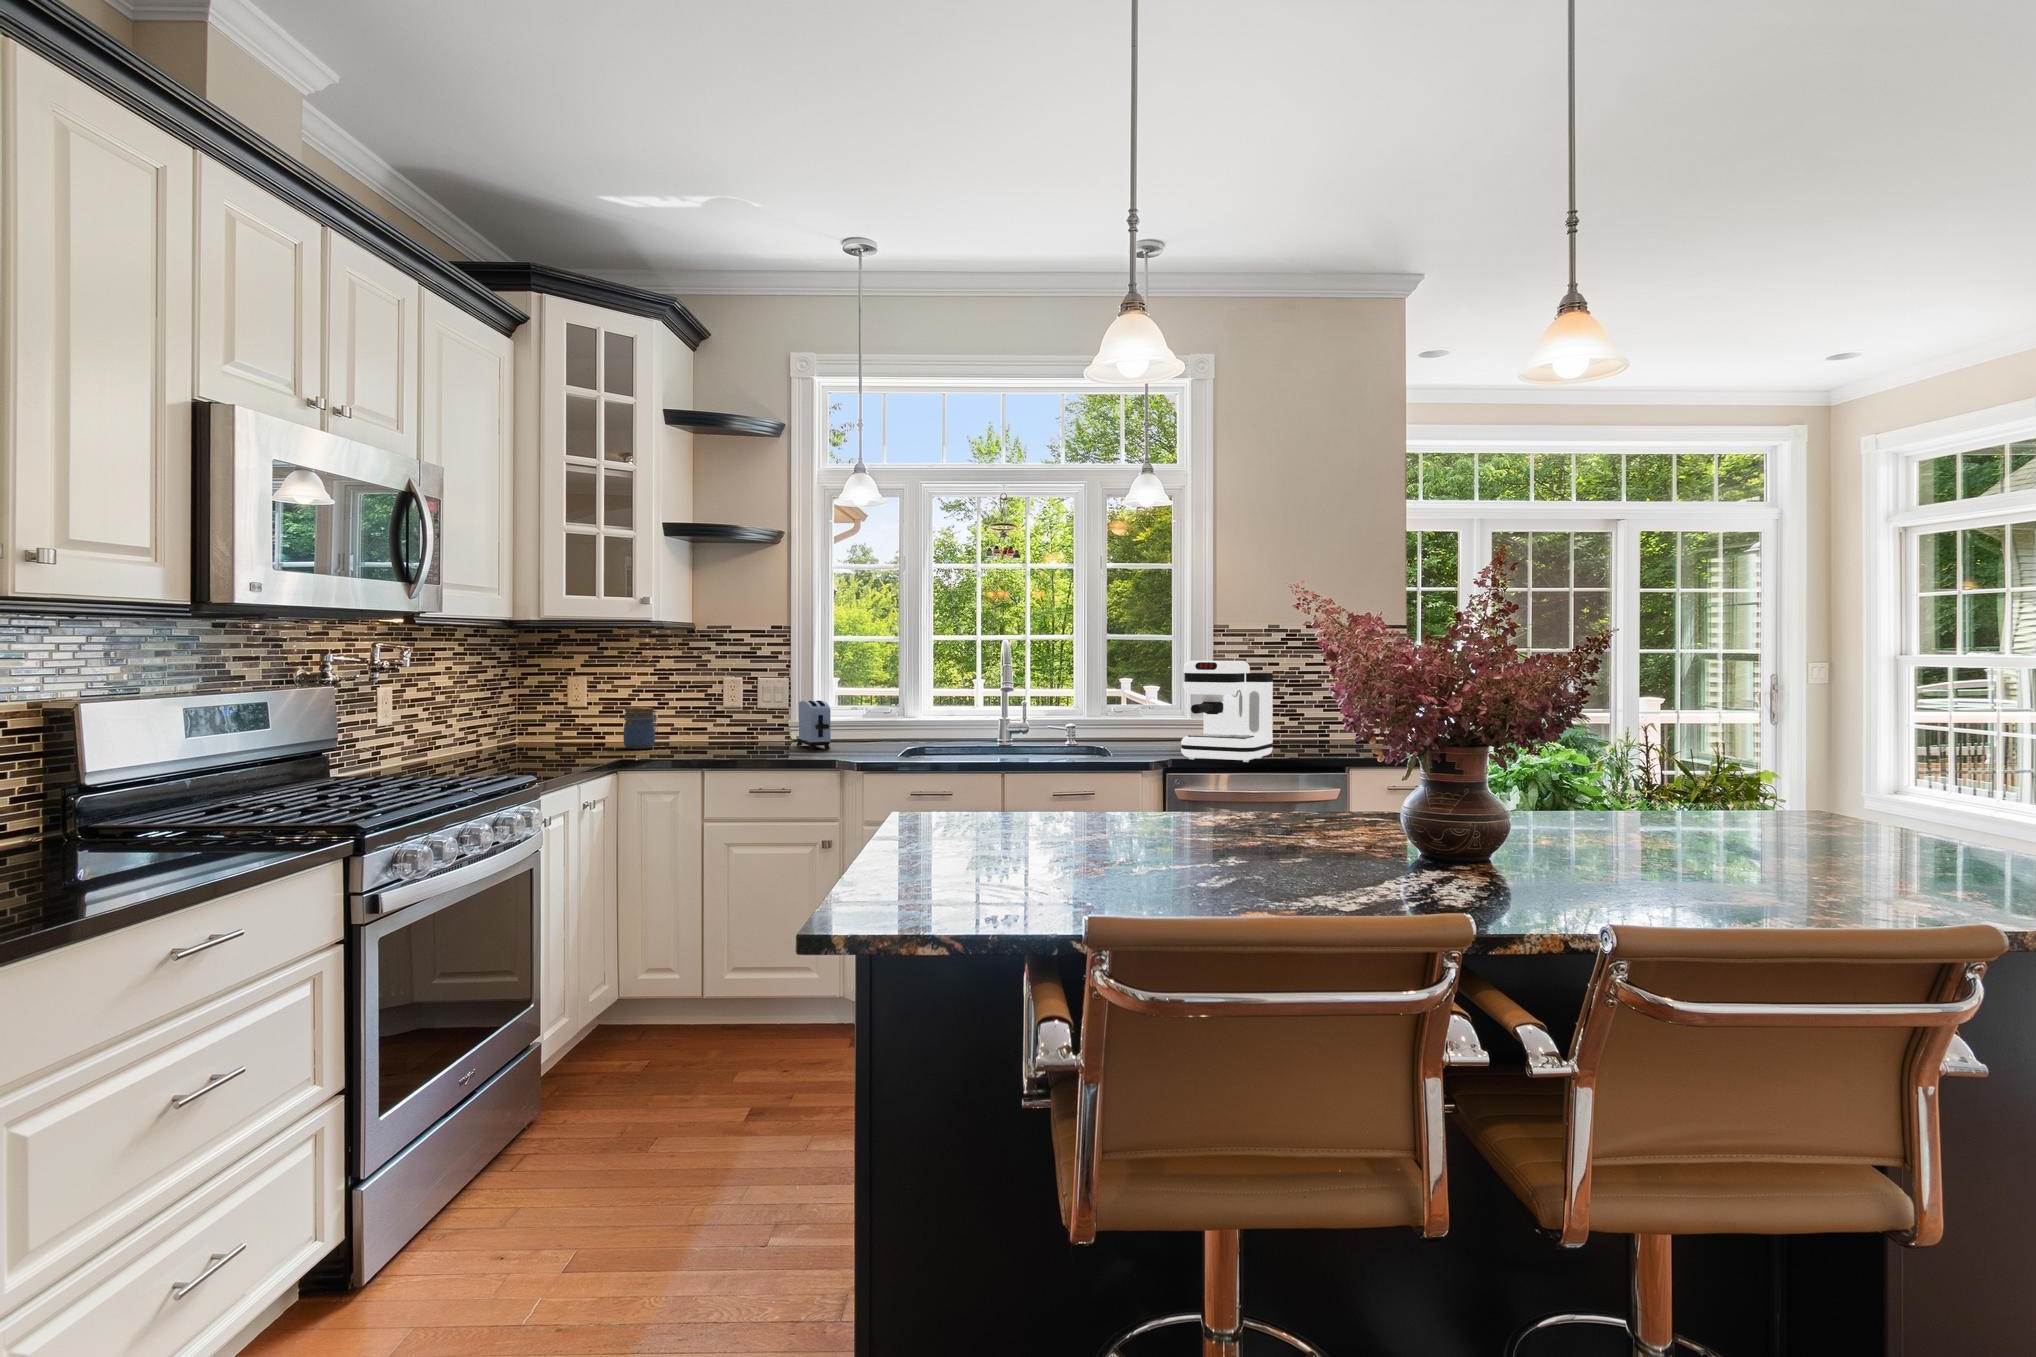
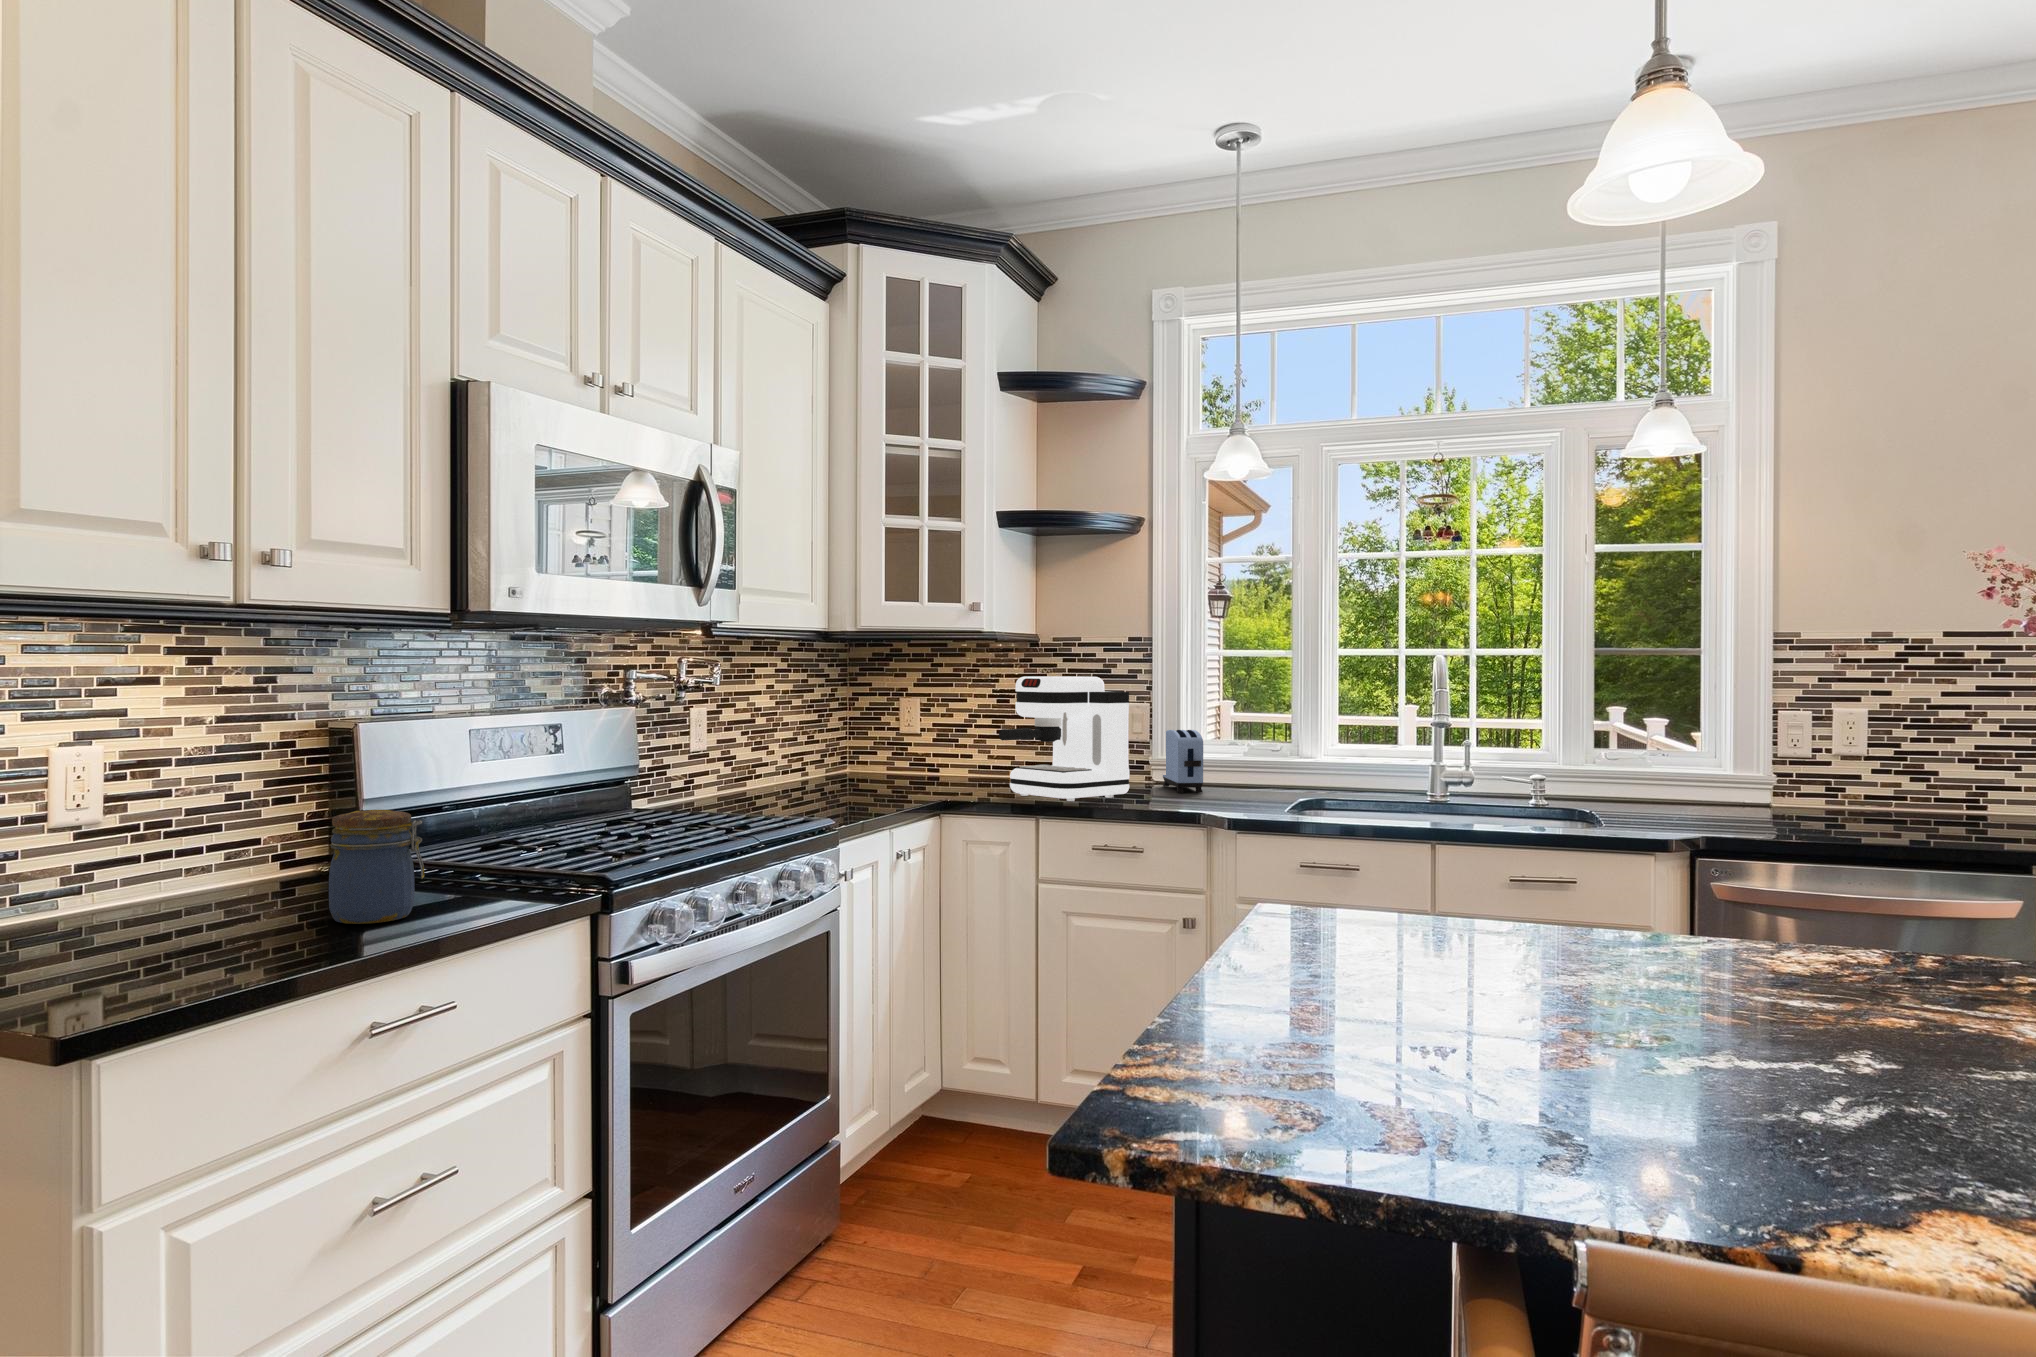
coffee maker: present [1181,661,1273,762] -> present [999,676,1130,801]
jar: present [624,706,658,749] -> present [329,810,424,924]

